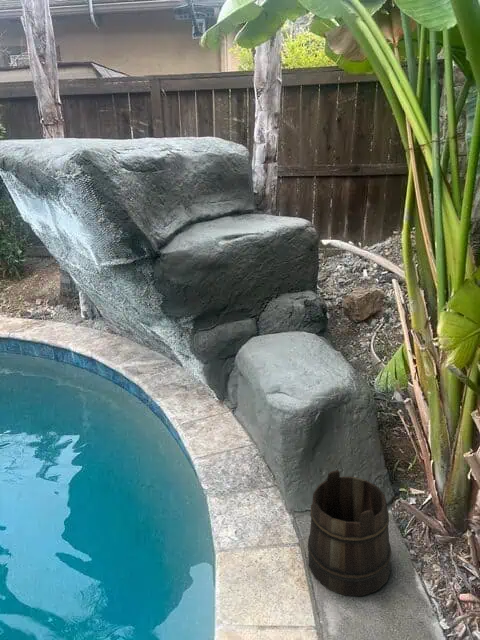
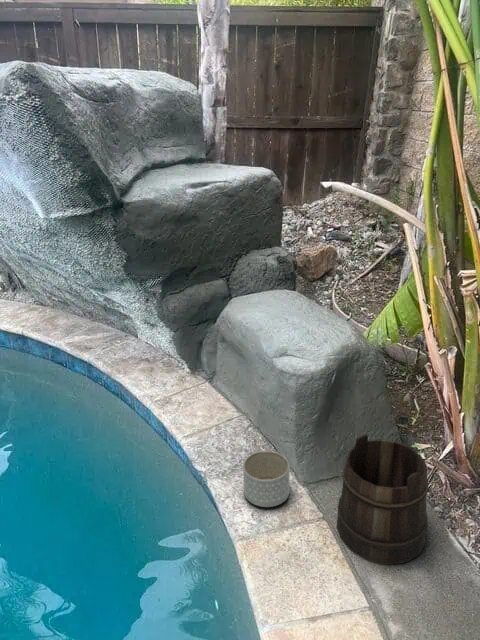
planter: none [232,477,275,528] -> present [243,451,290,507]

